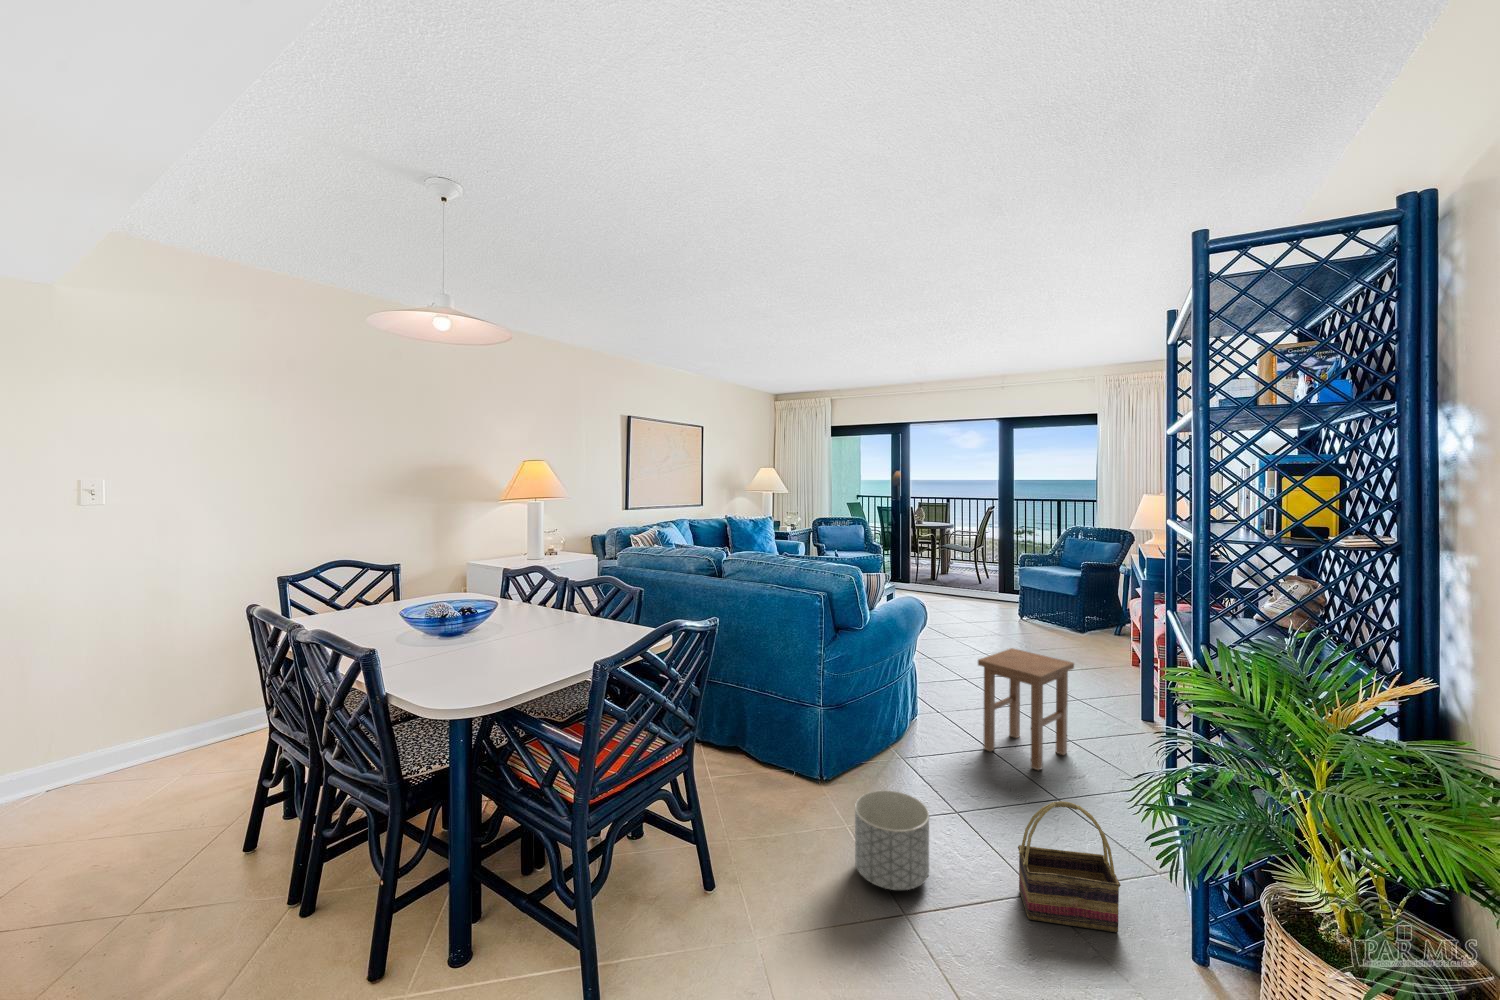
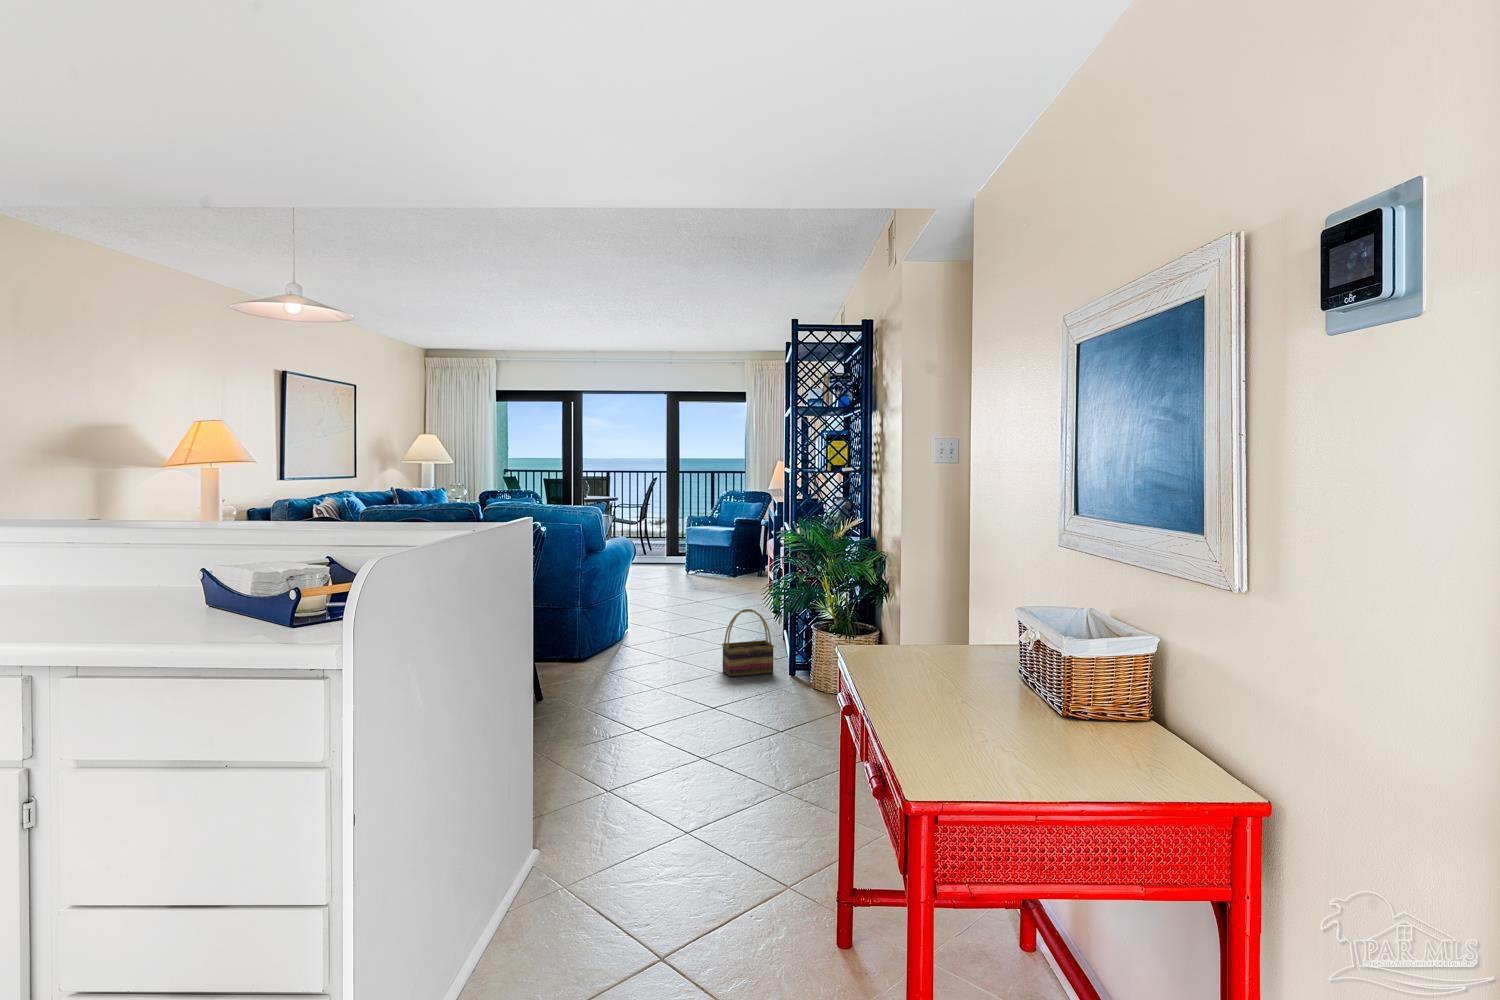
stool: present [978,648,1074,770] -> none [680,561,741,635]
planter: present [855,790,929,890] -> none [626,629,673,680]

